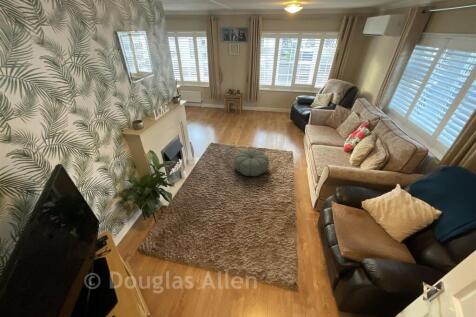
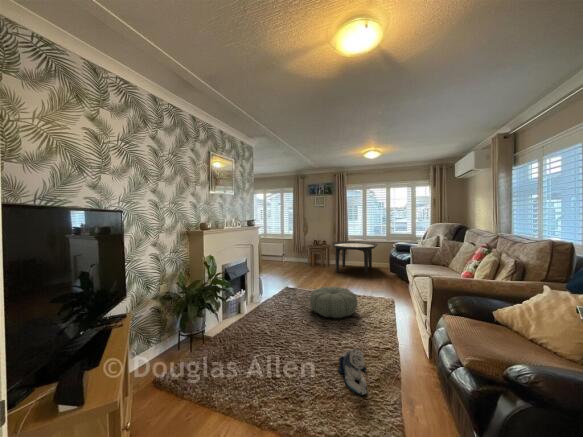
round table: none [245,90,284,123] -> present [331,241,378,275]
plush toy: none [260,213,278,243] -> present [339,349,367,395]

